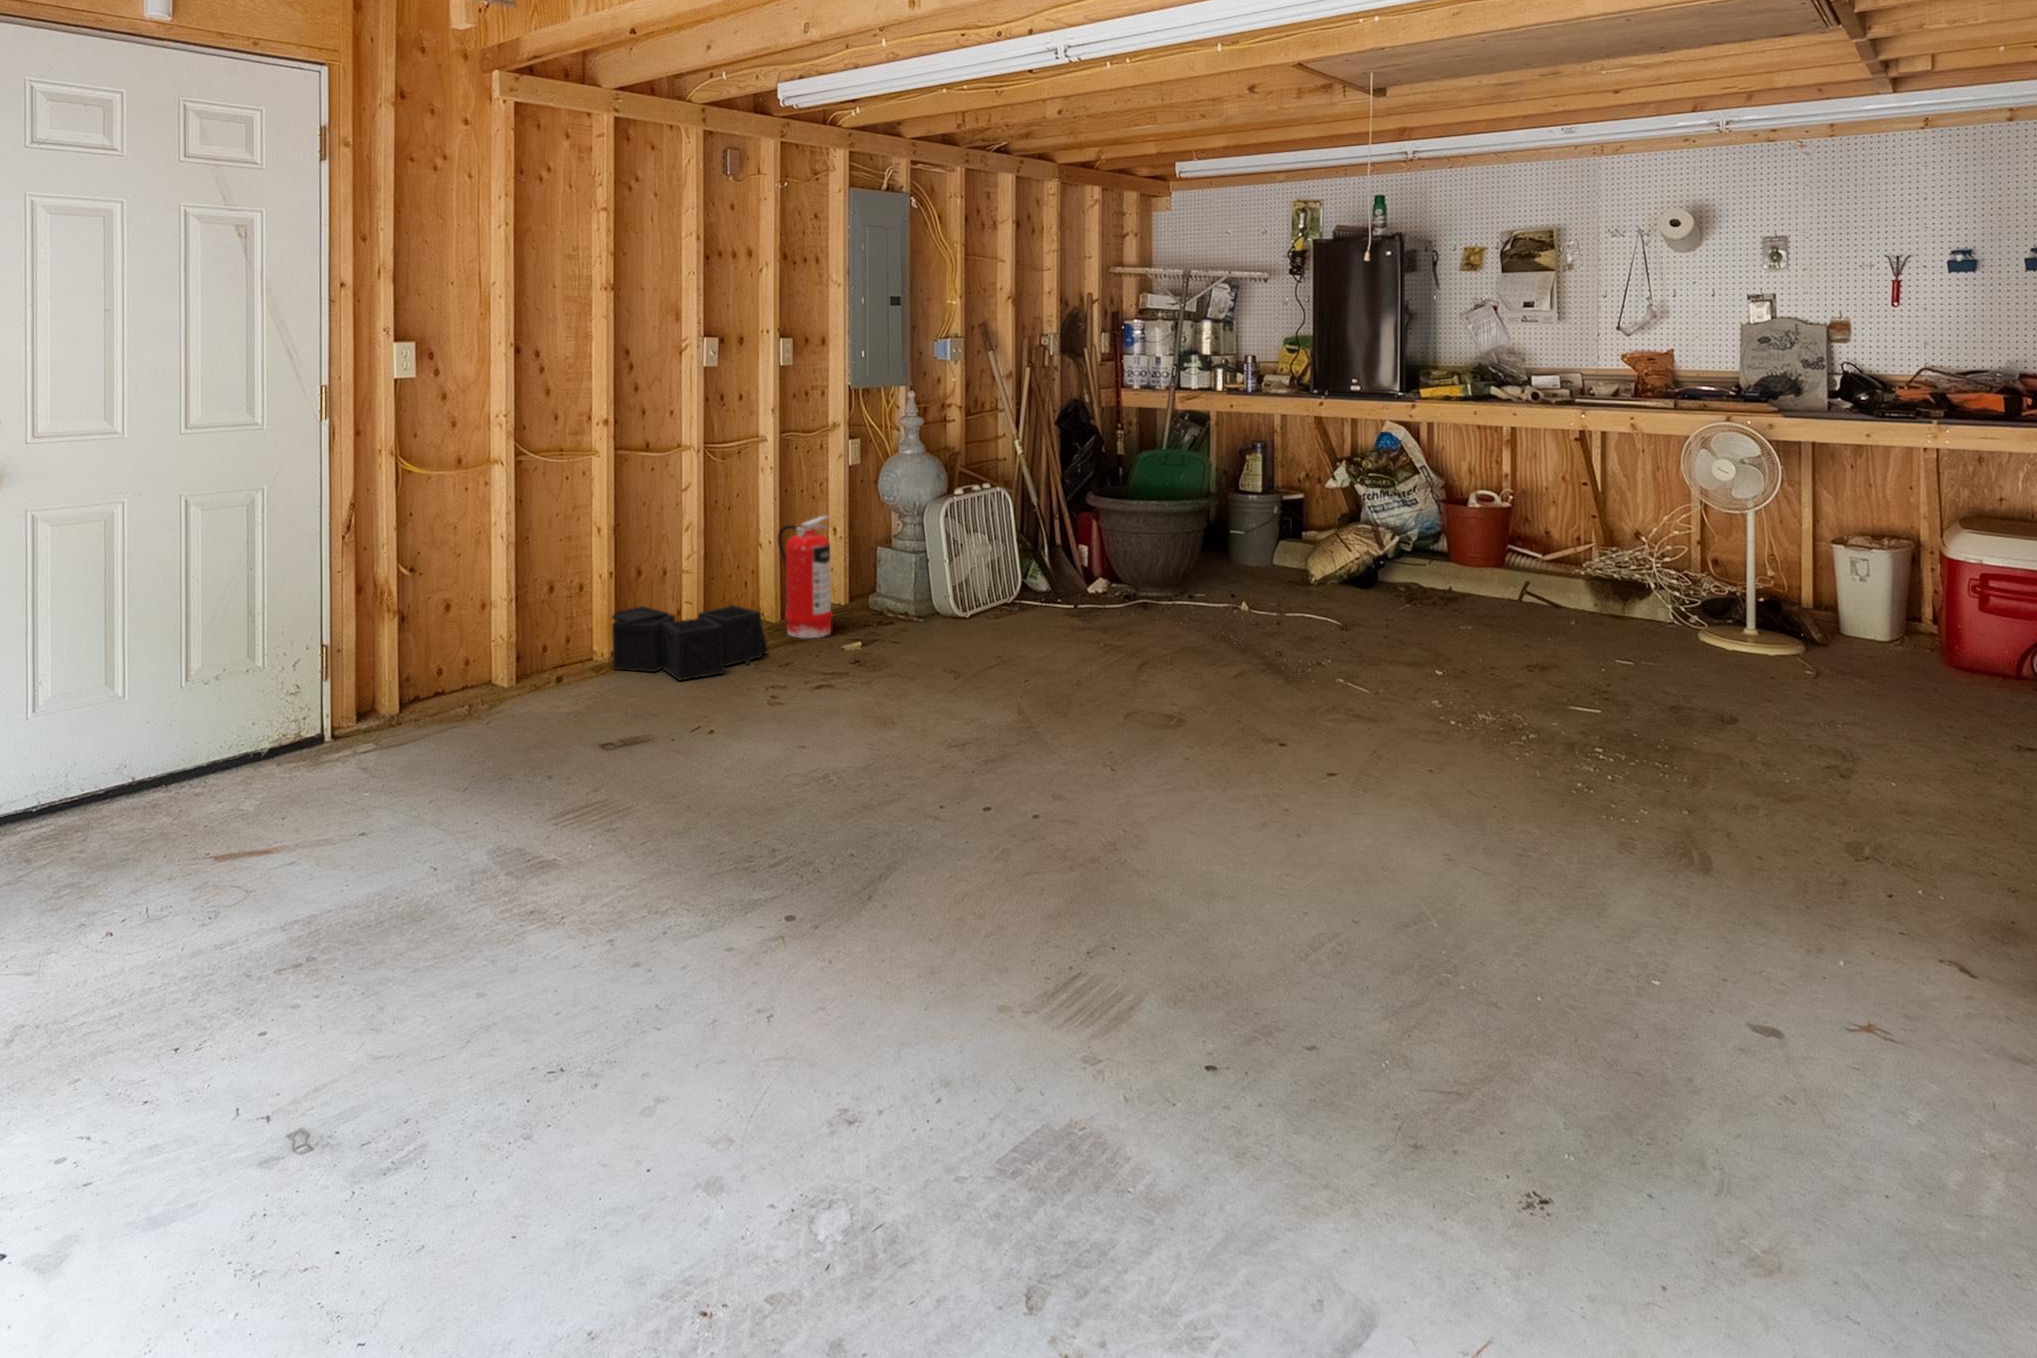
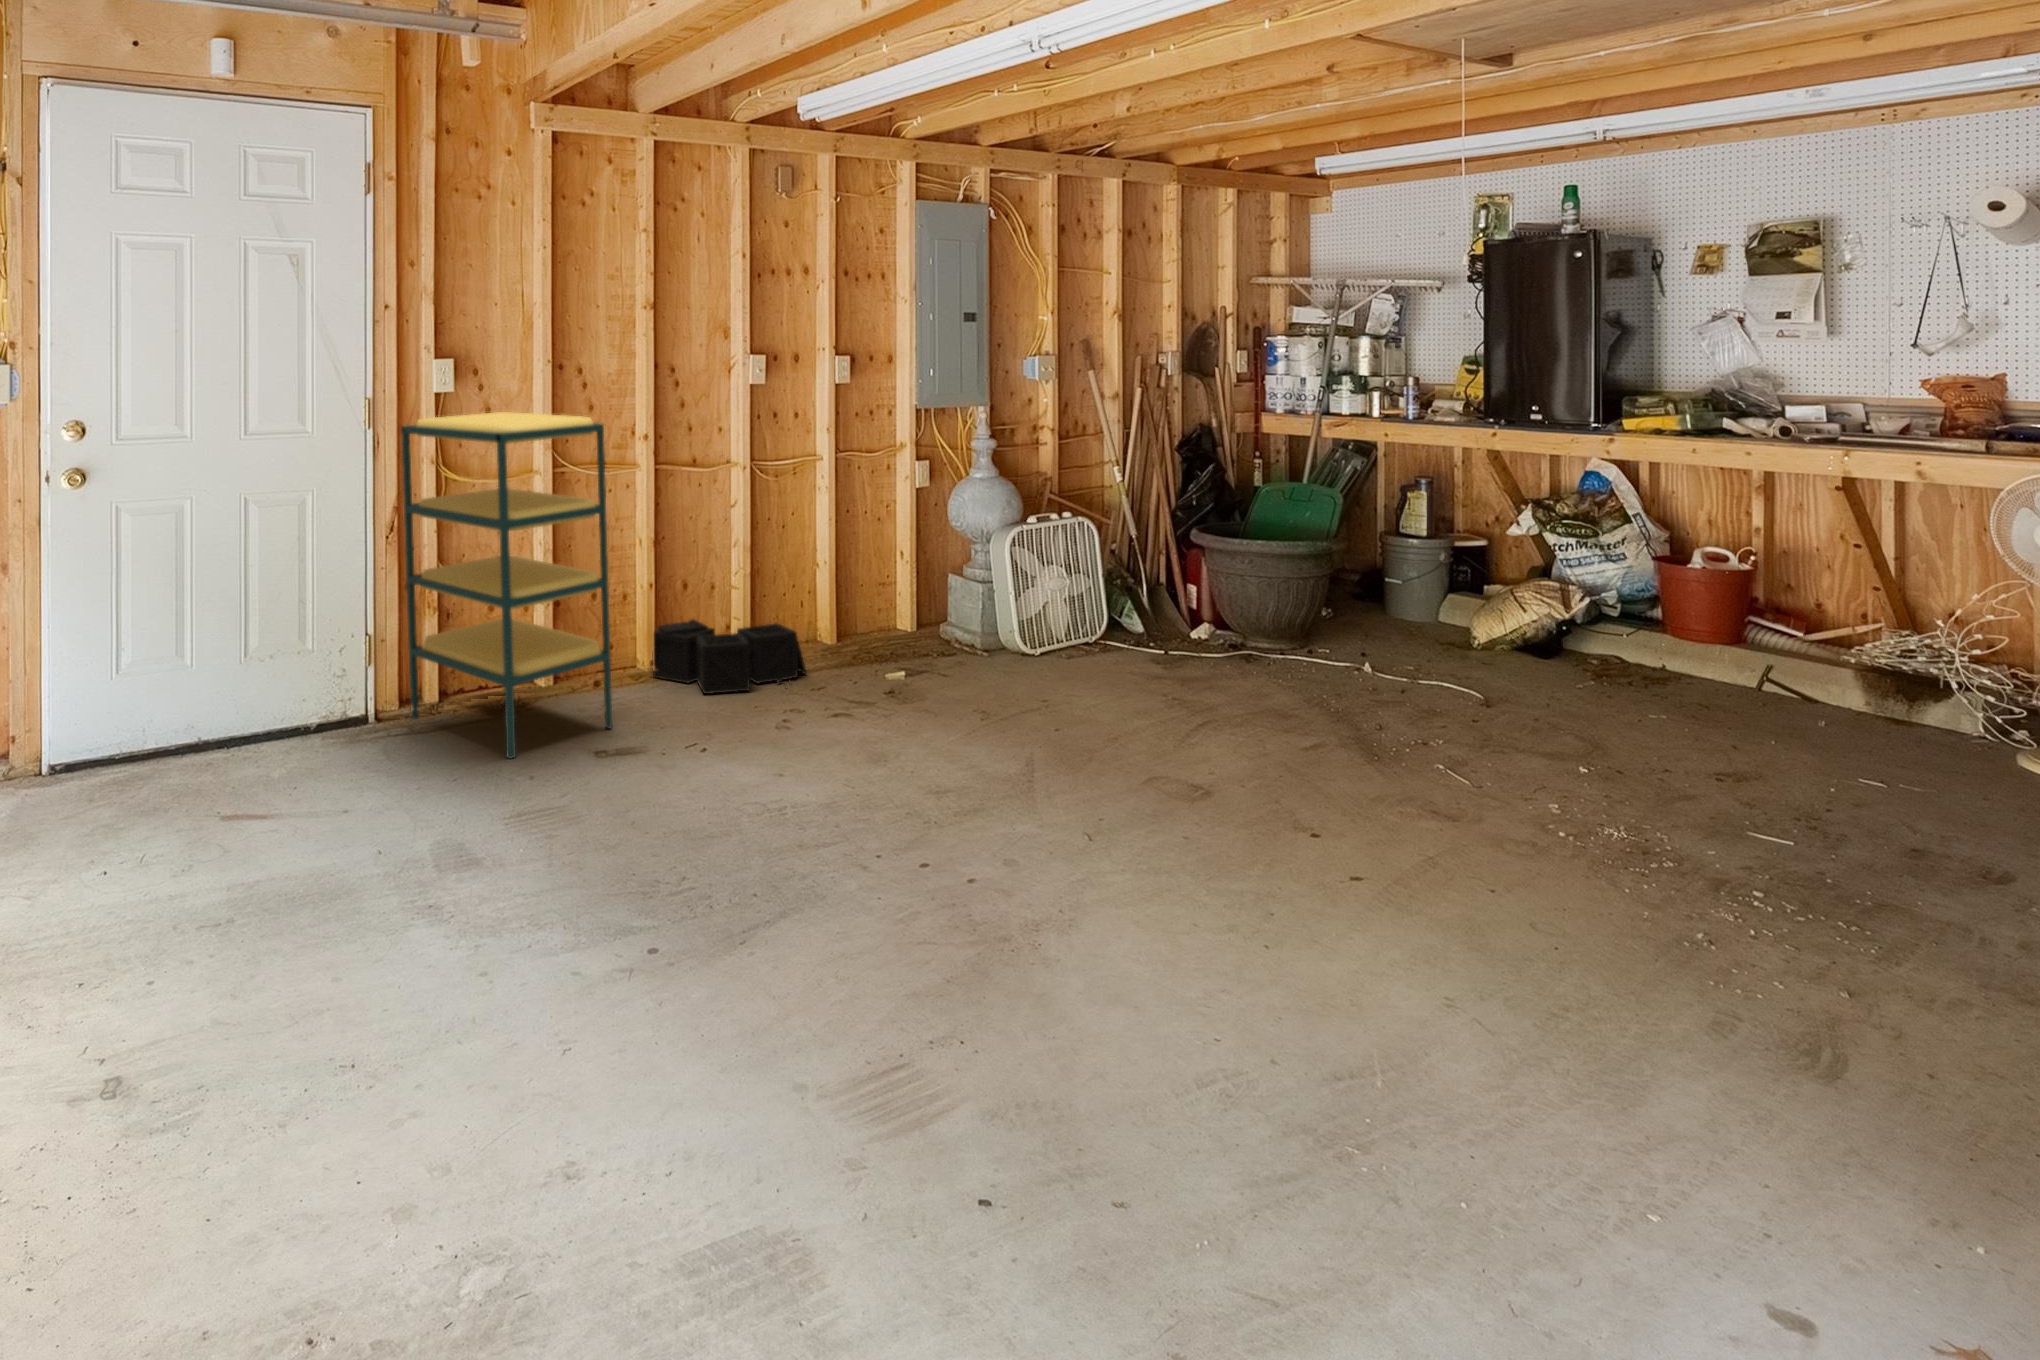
shelving unit: none [362,399,609,762] -> present [401,412,612,759]
fire extinguisher: present [778,516,833,638] -> none [835,538,887,663]

